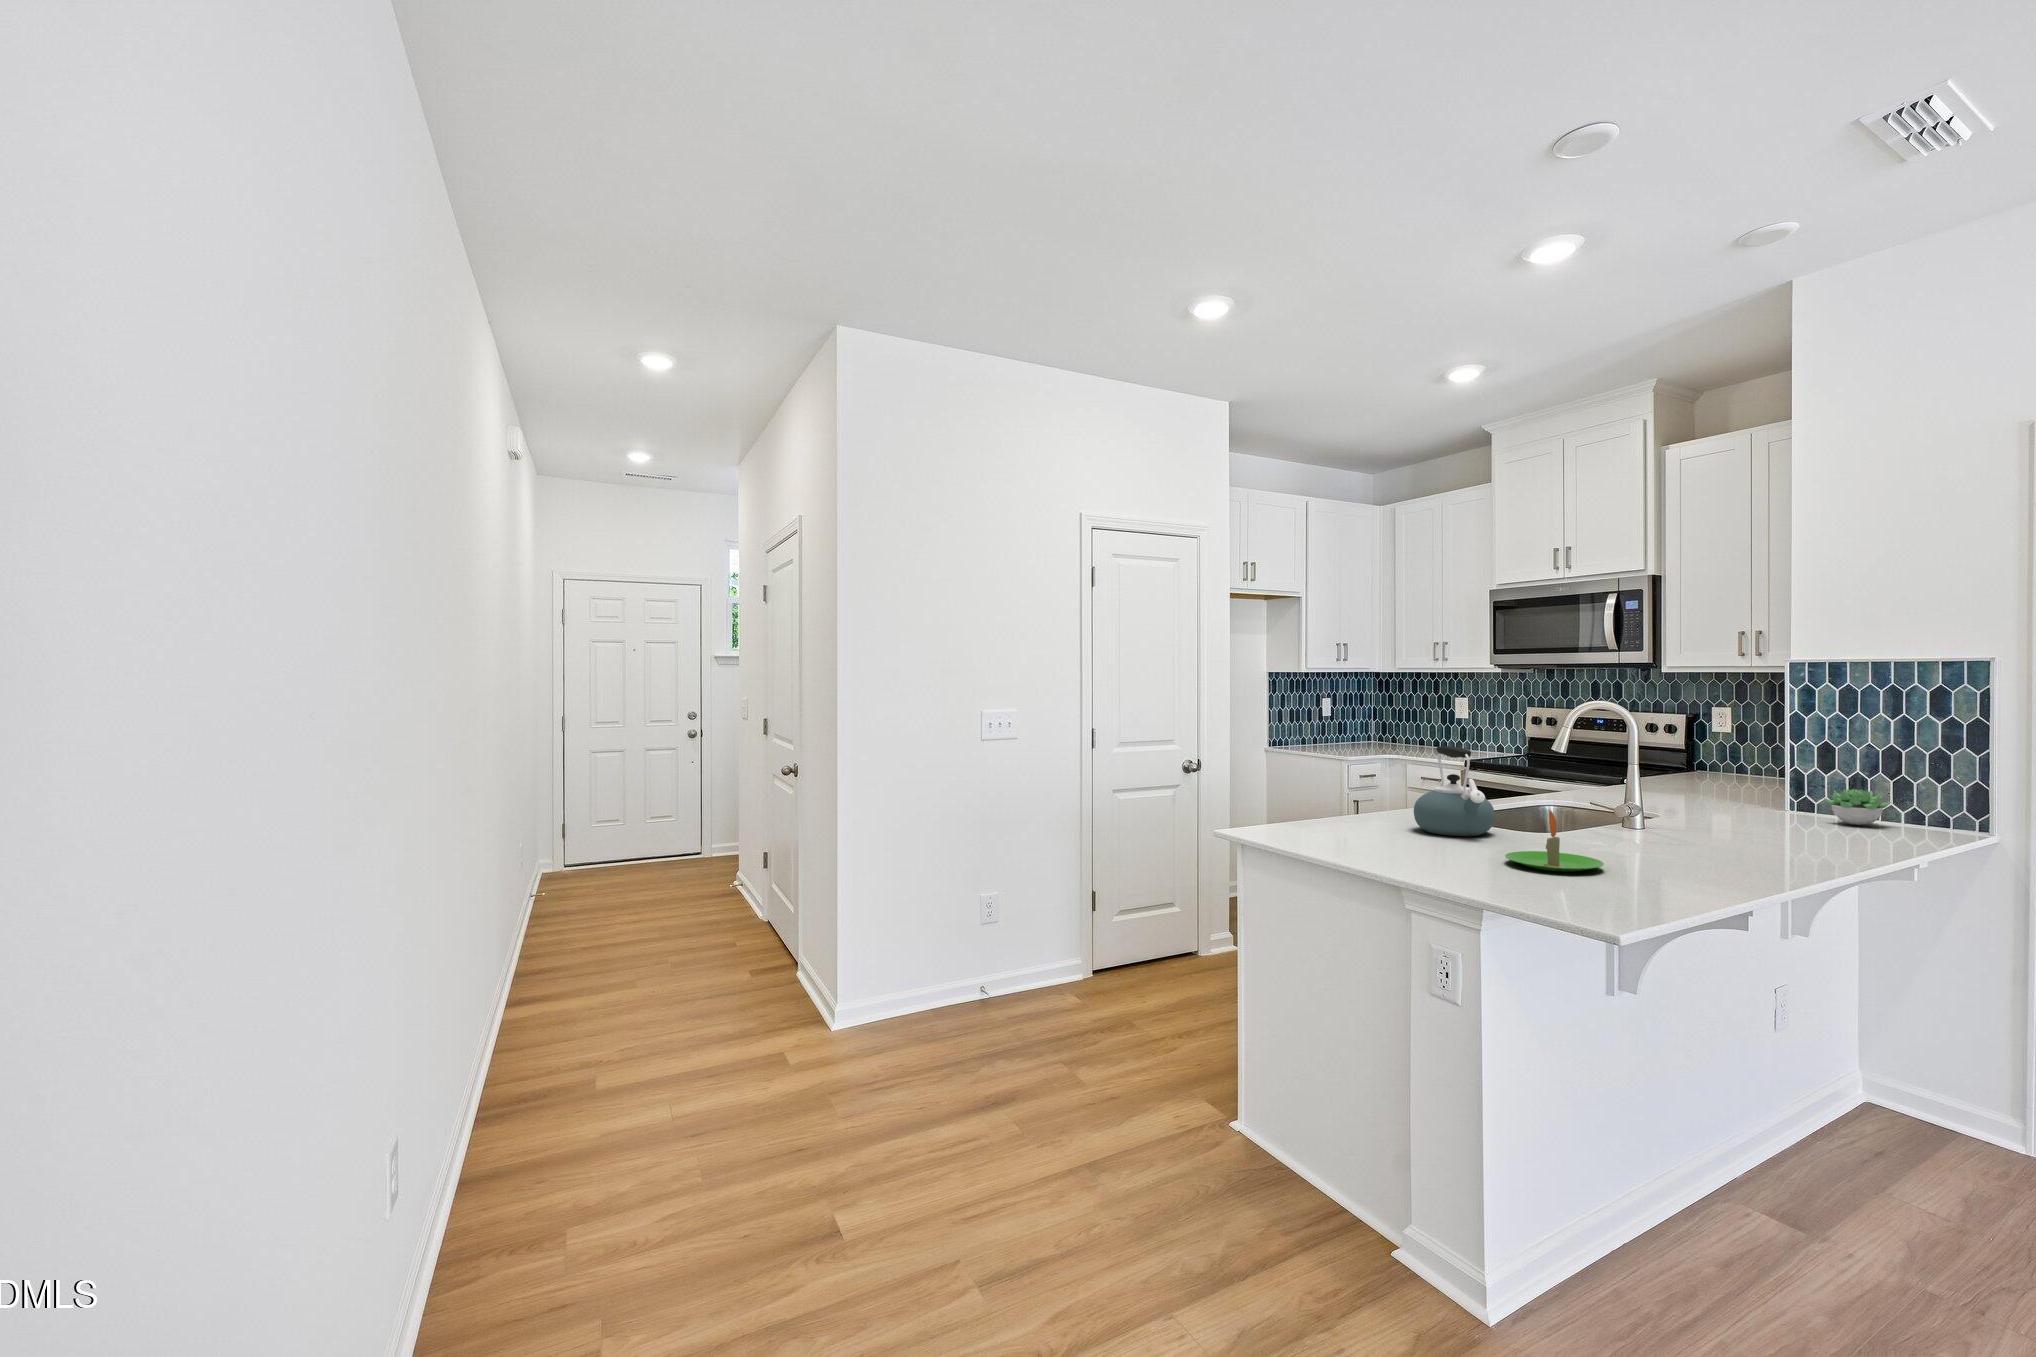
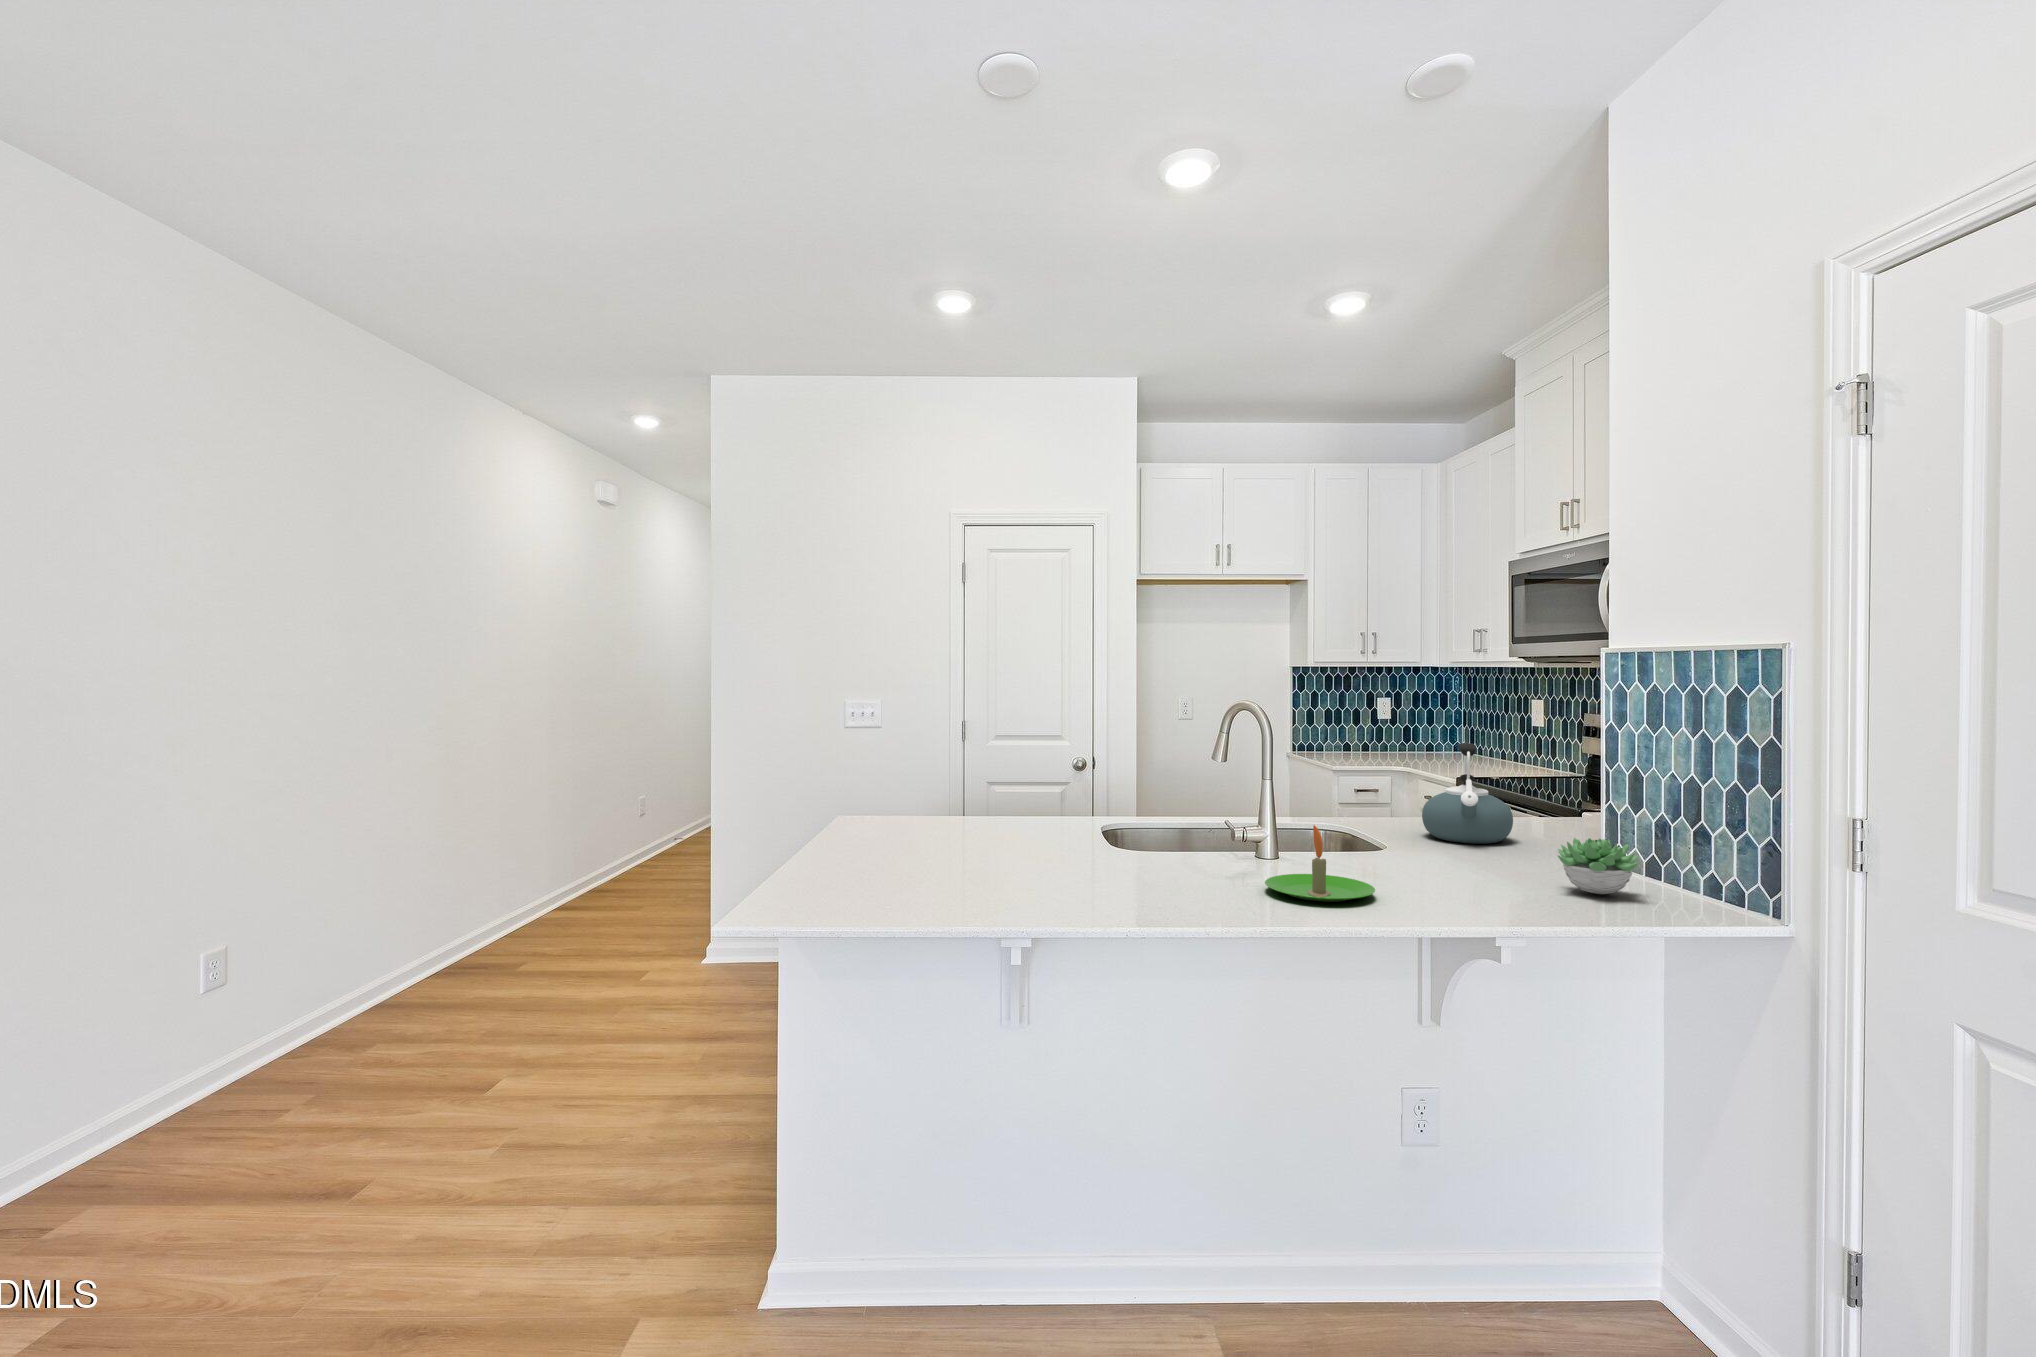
kettle: present [1414,746,1495,836] -> present [1422,743,1513,844]
candle: present [1505,810,1604,872] -> present [1265,825,1375,902]

